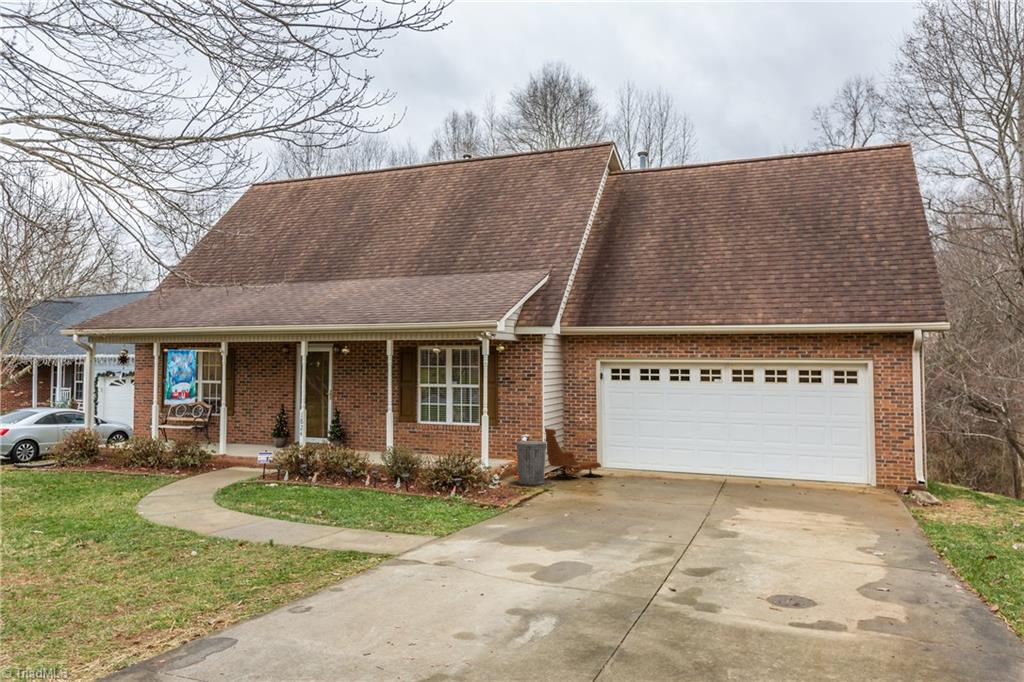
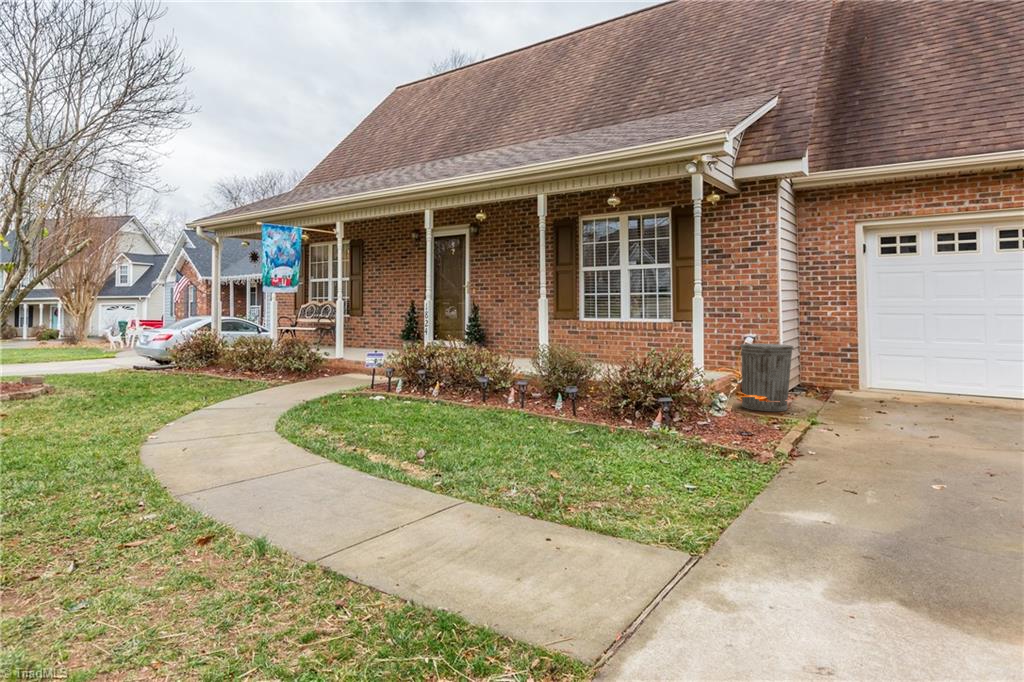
lounge chair: present [545,428,601,478] -> none [777,324,871,406]

